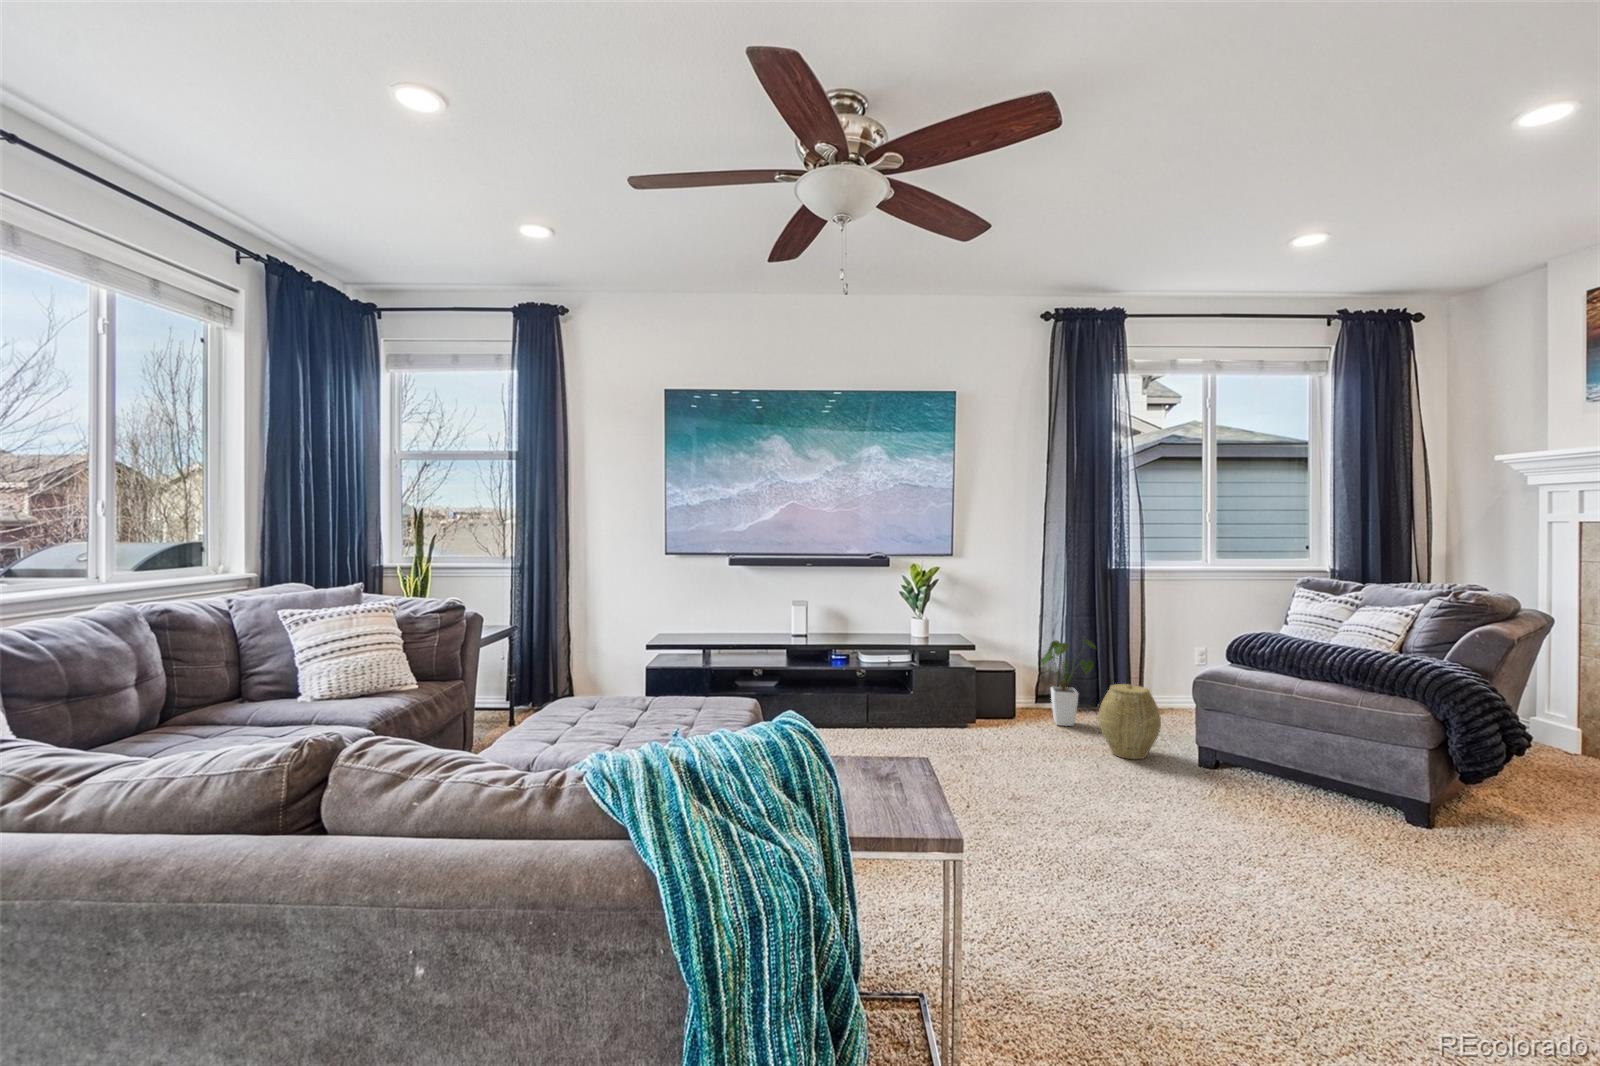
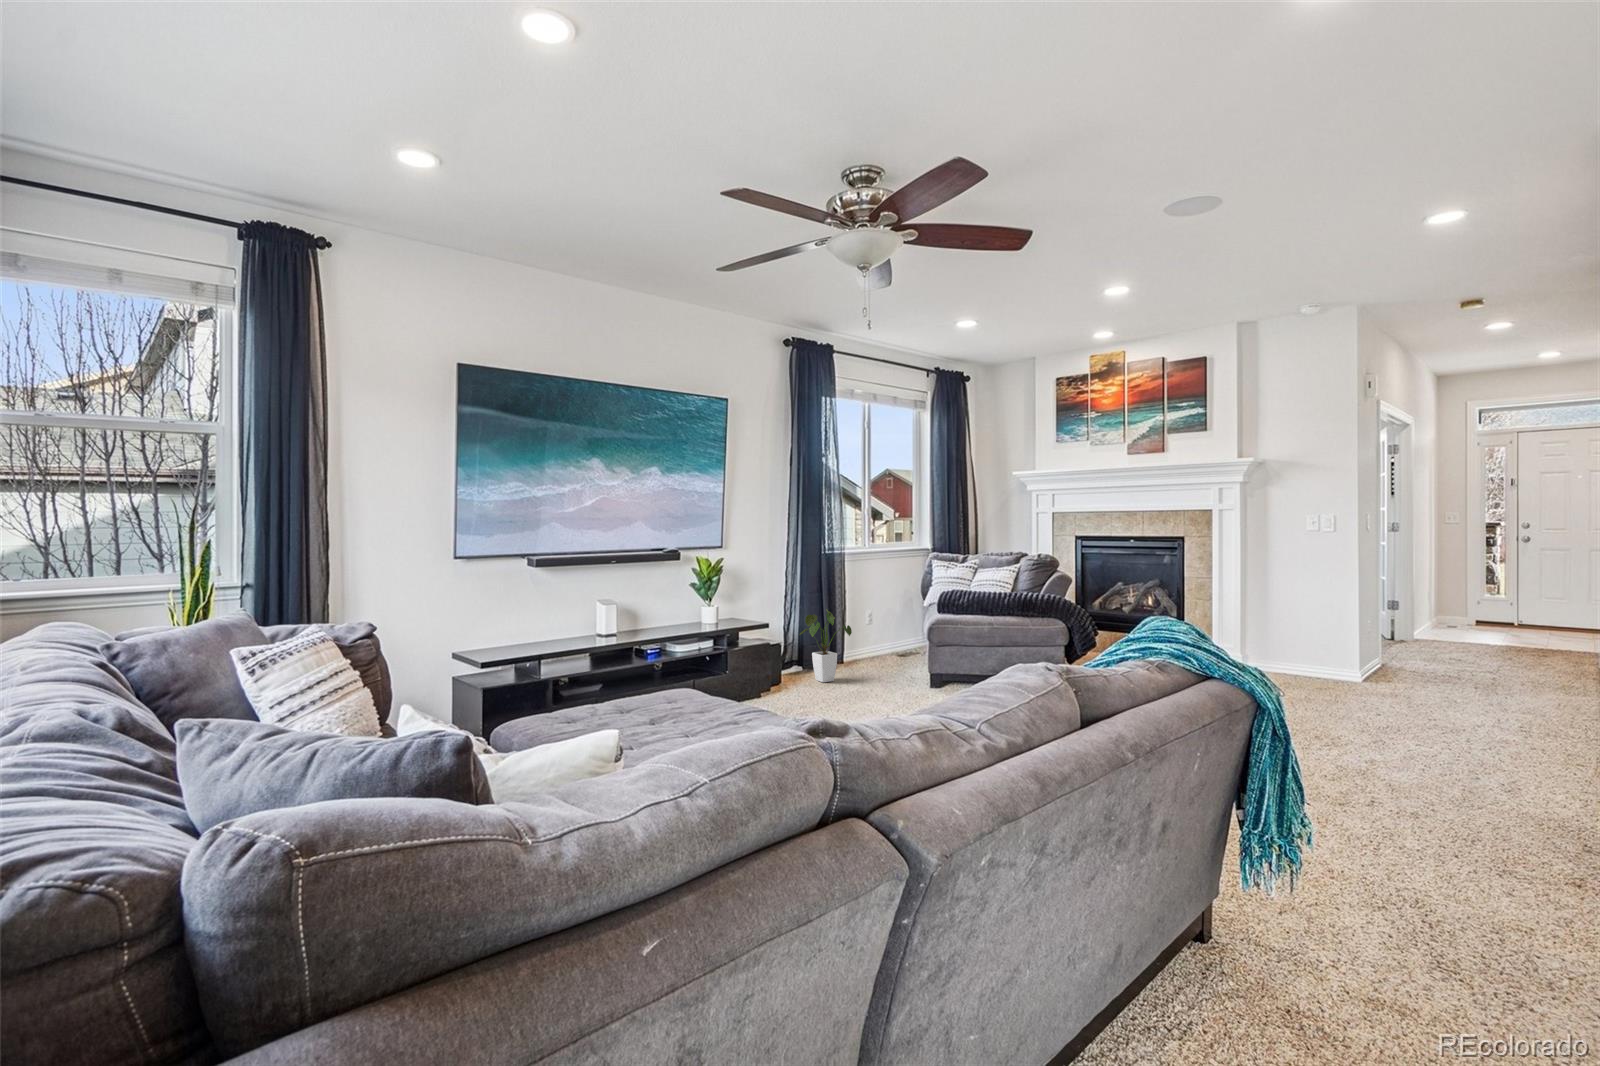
woven basket: present [1099,684,1161,759] -> none [871,637,914,692]

